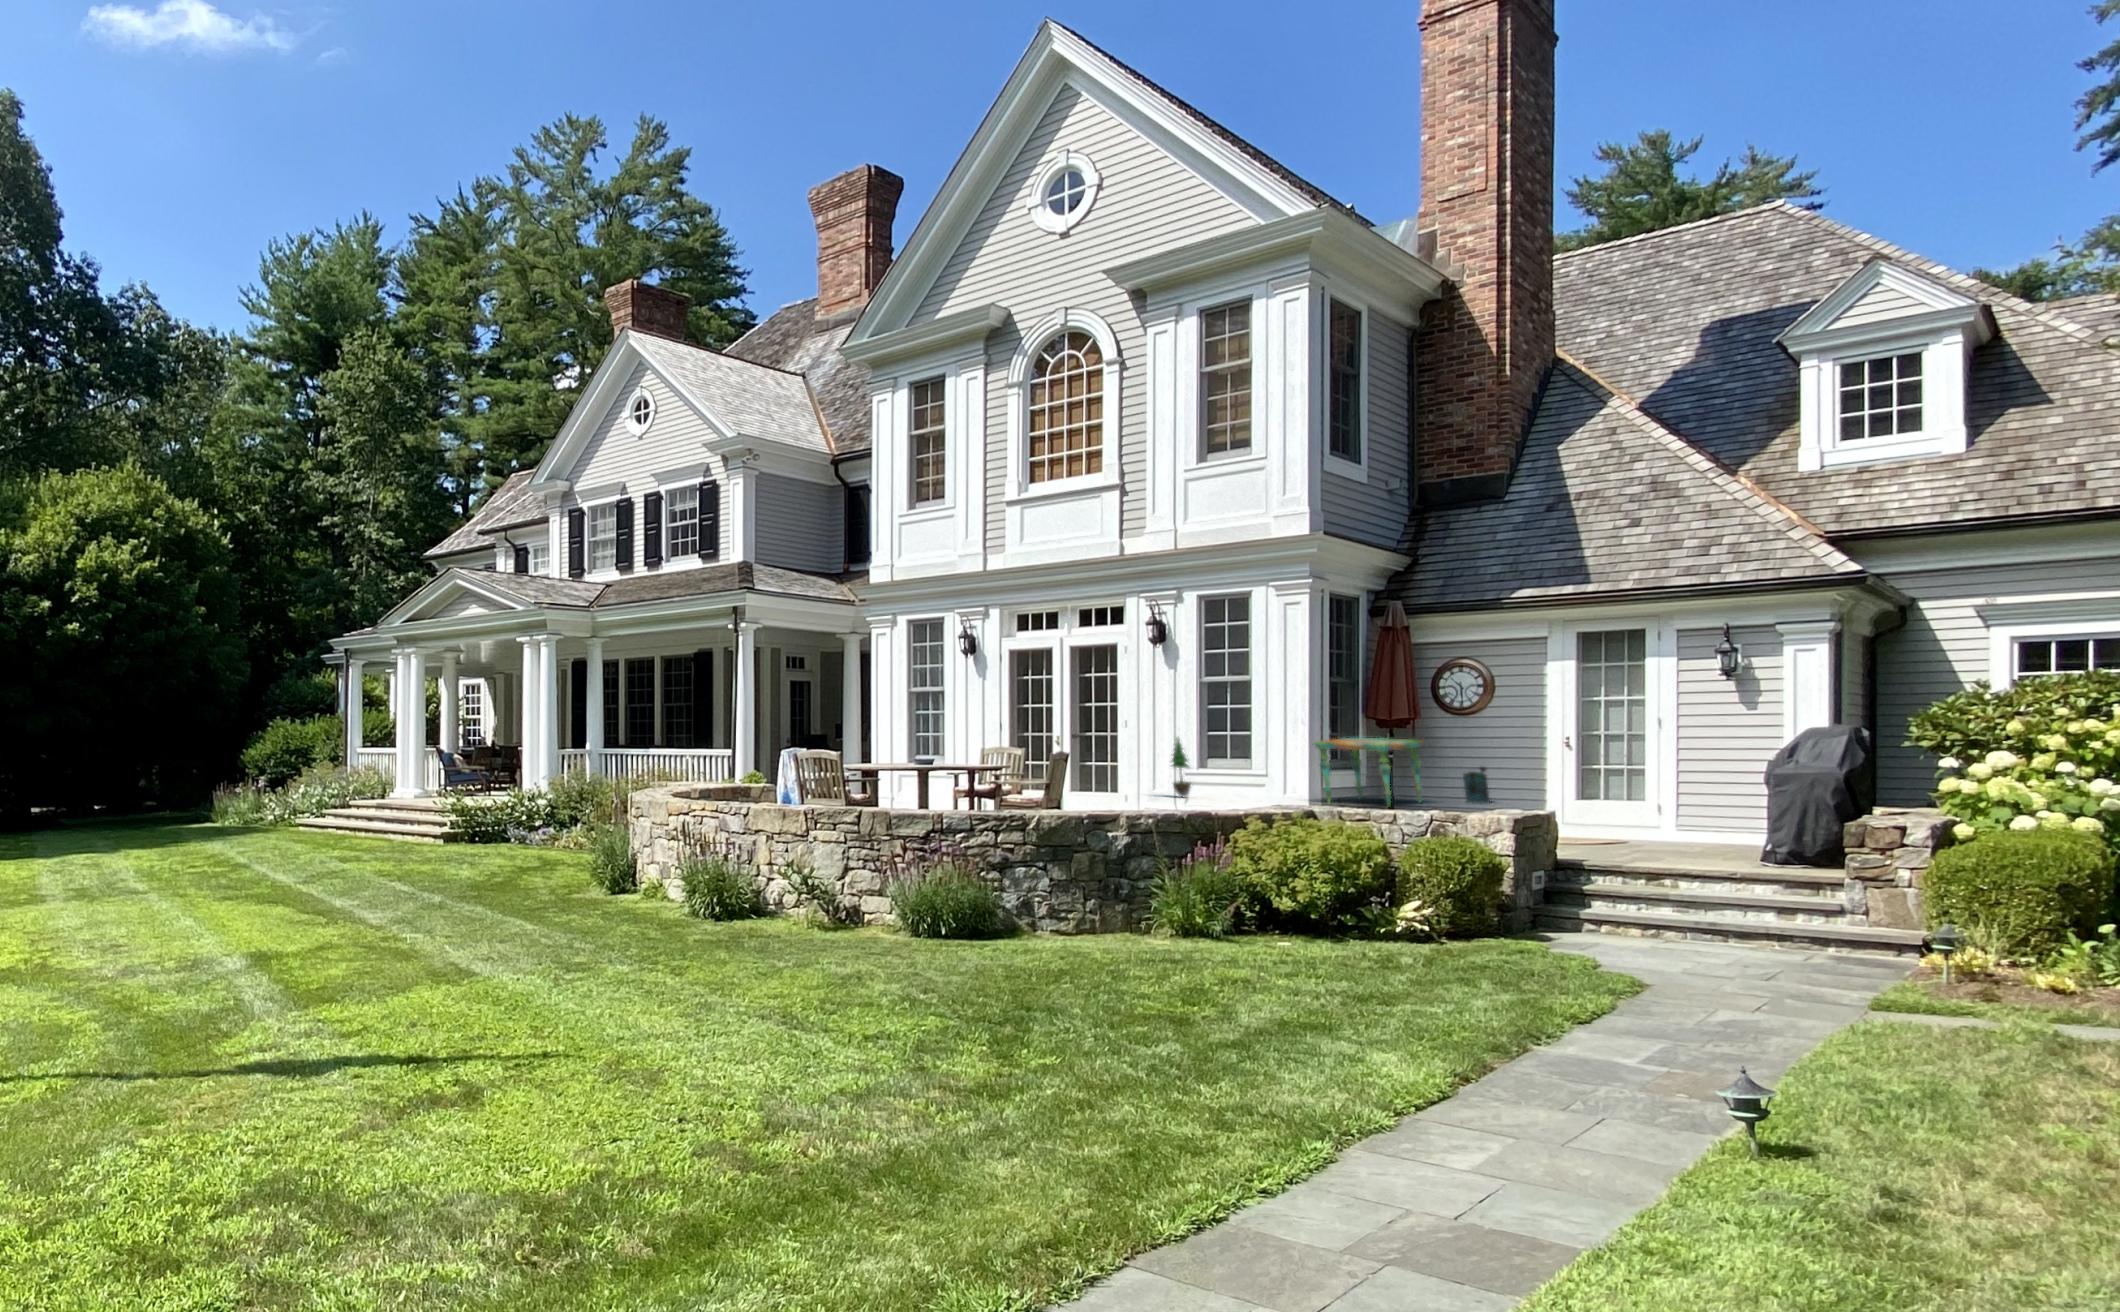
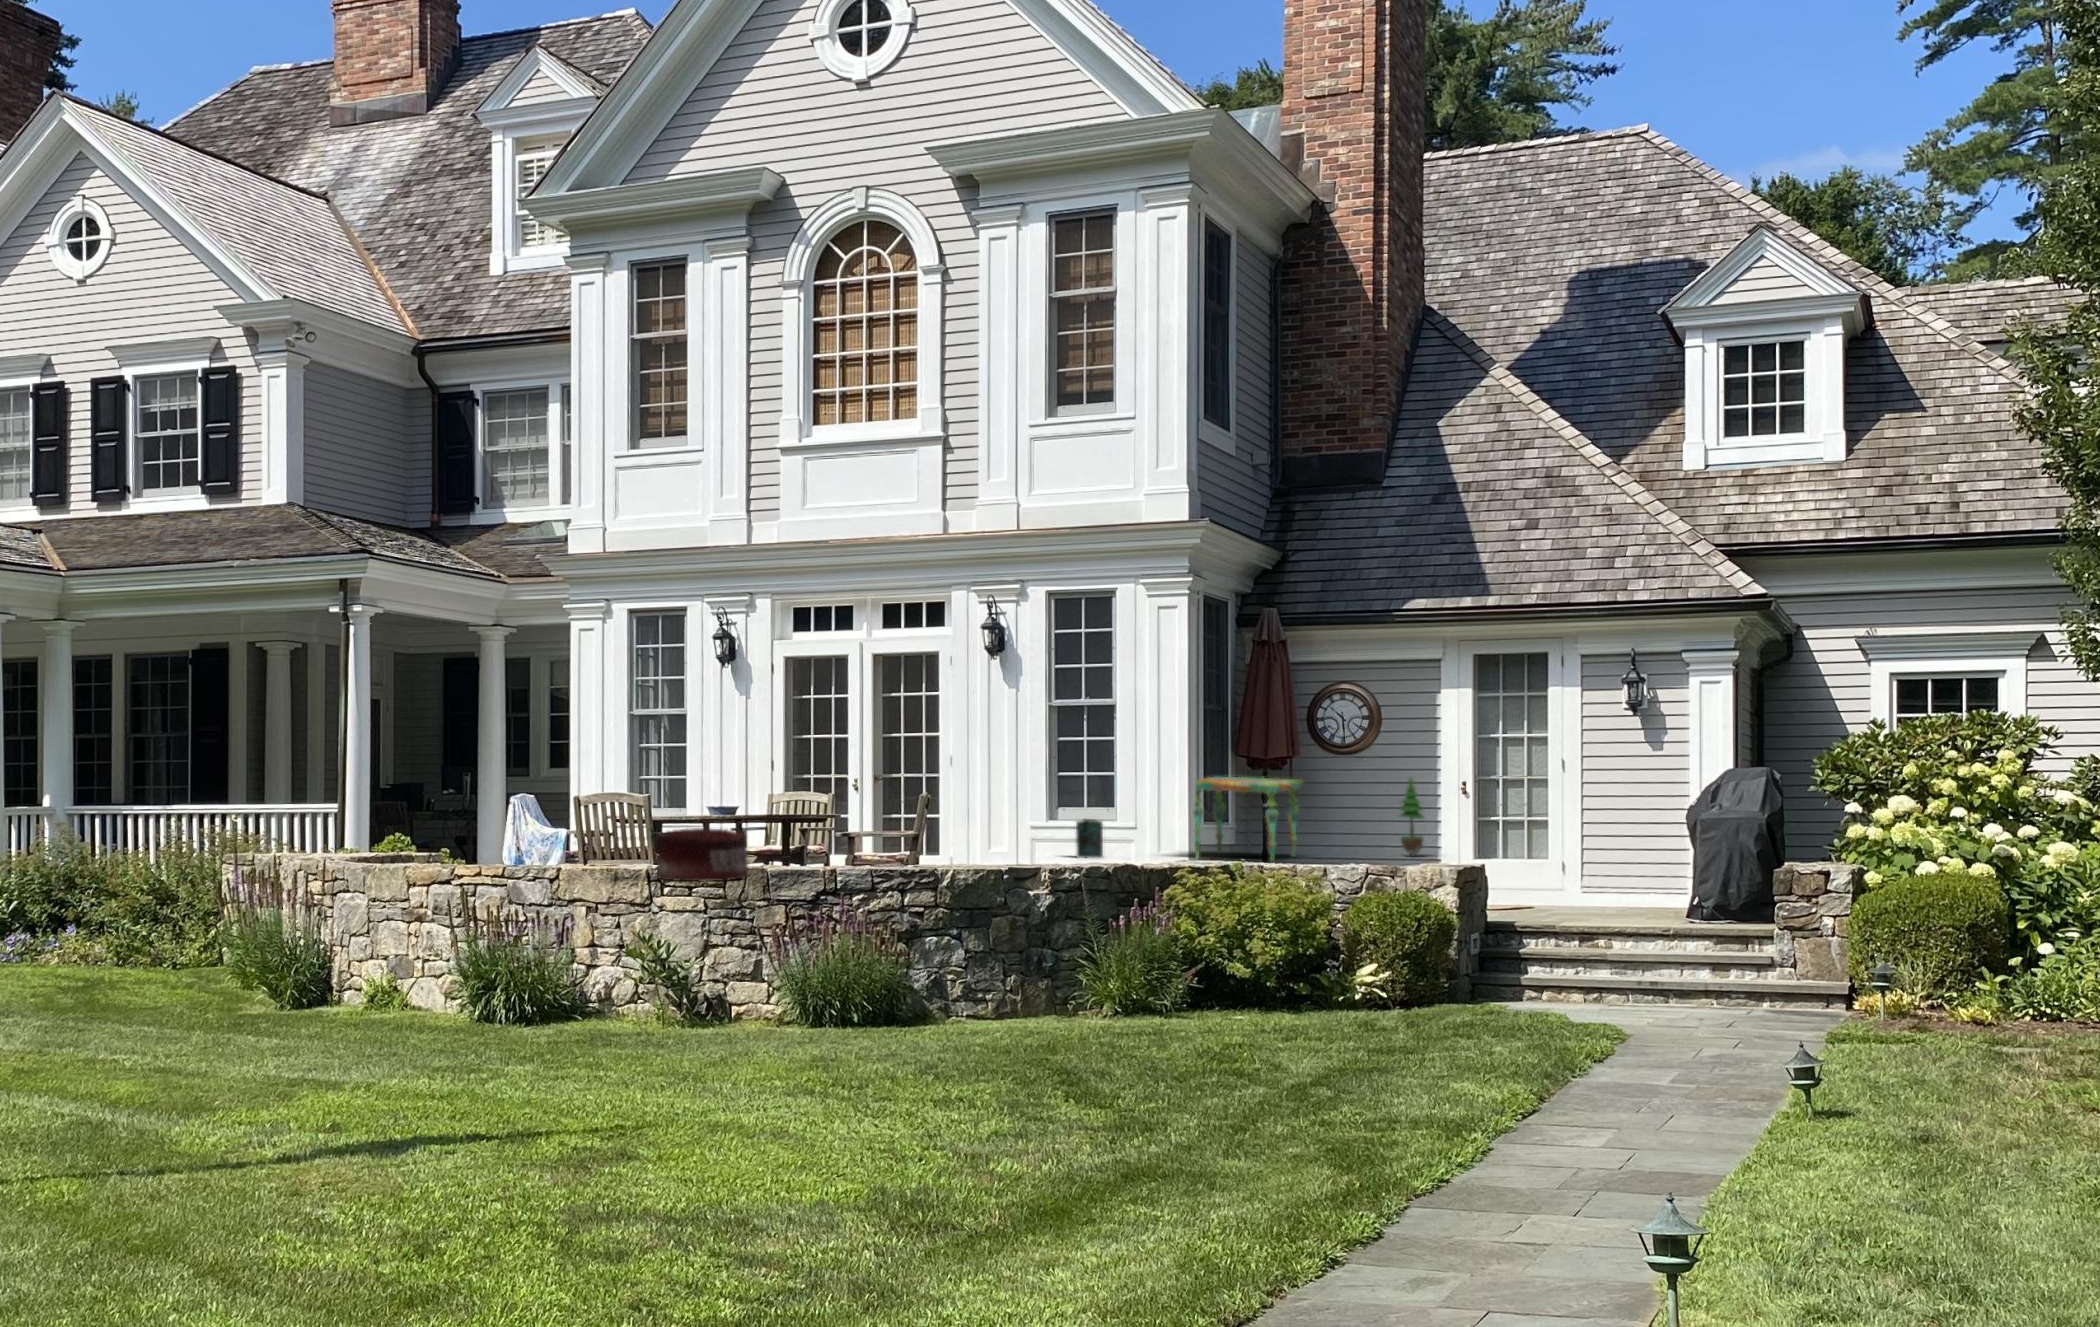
potted tree: present [1172,738,1191,797] -> present [1400,779,1423,856]
watering can: present [1463,767,1490,804] -> present [1076,819,1103,858]
pouf: none [823,778,892,818] -> present [656,828,748,881]

